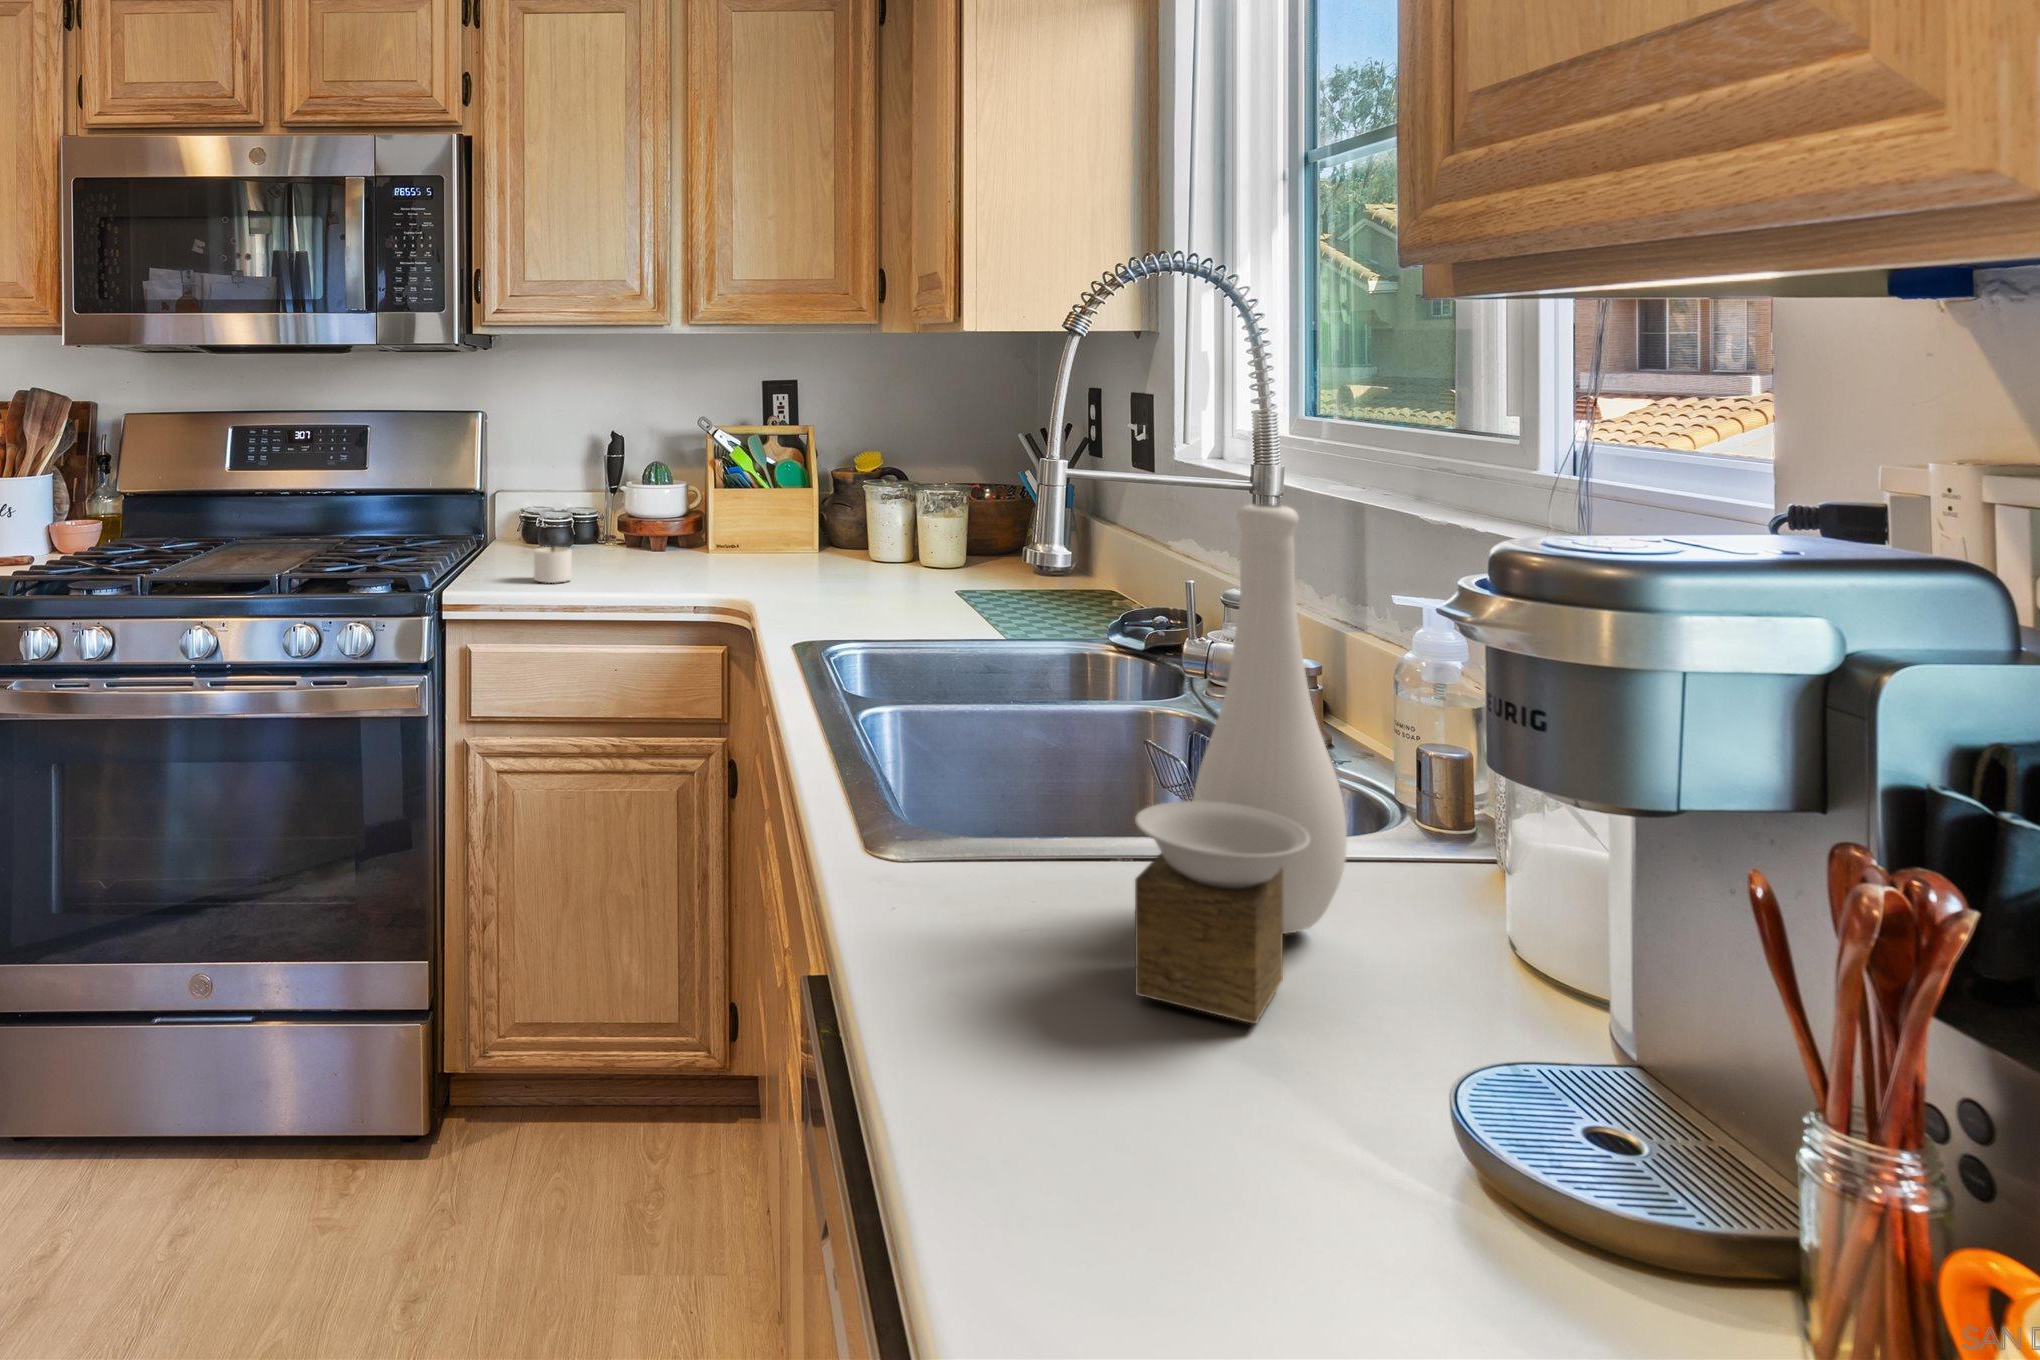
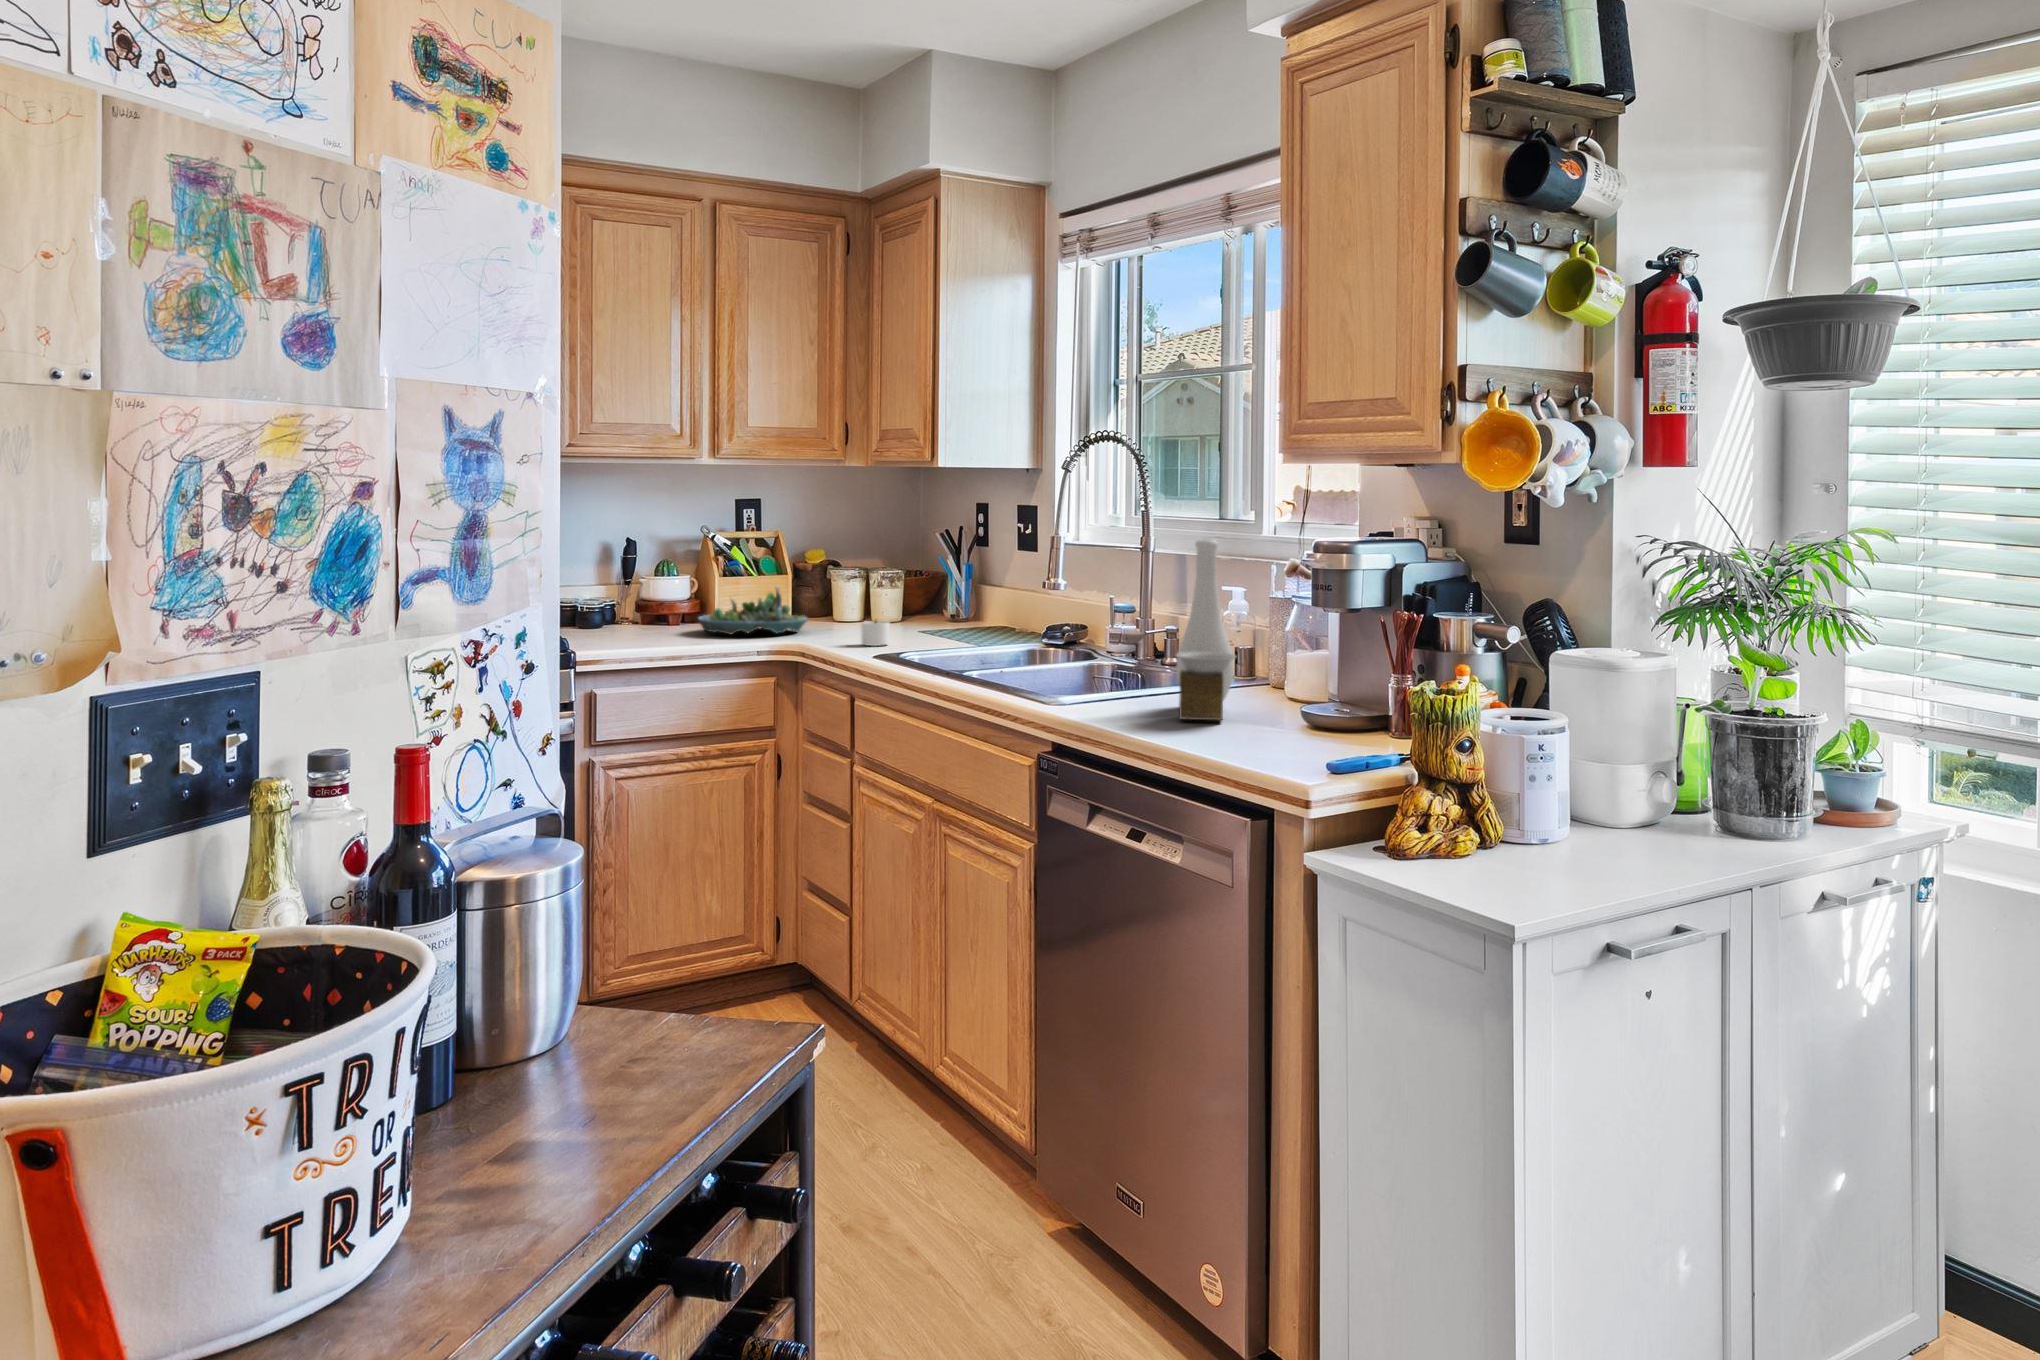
succulent planter: none [647,506,802,580] -> present [698,587,807,635]
candle: present [534,546,572,583] -> present [862,620,890,646]

